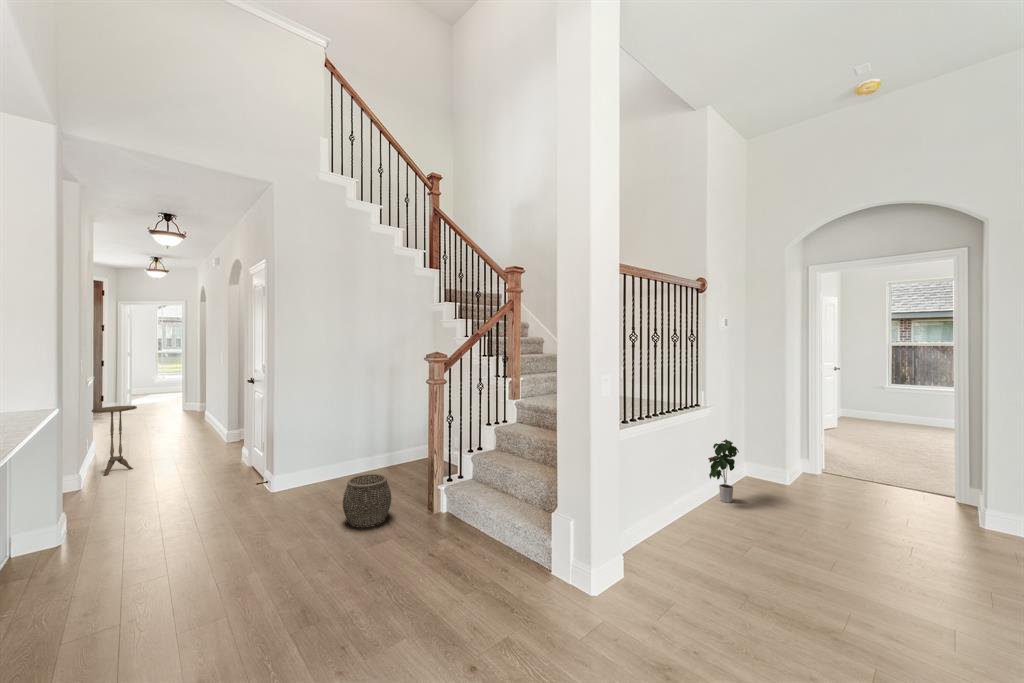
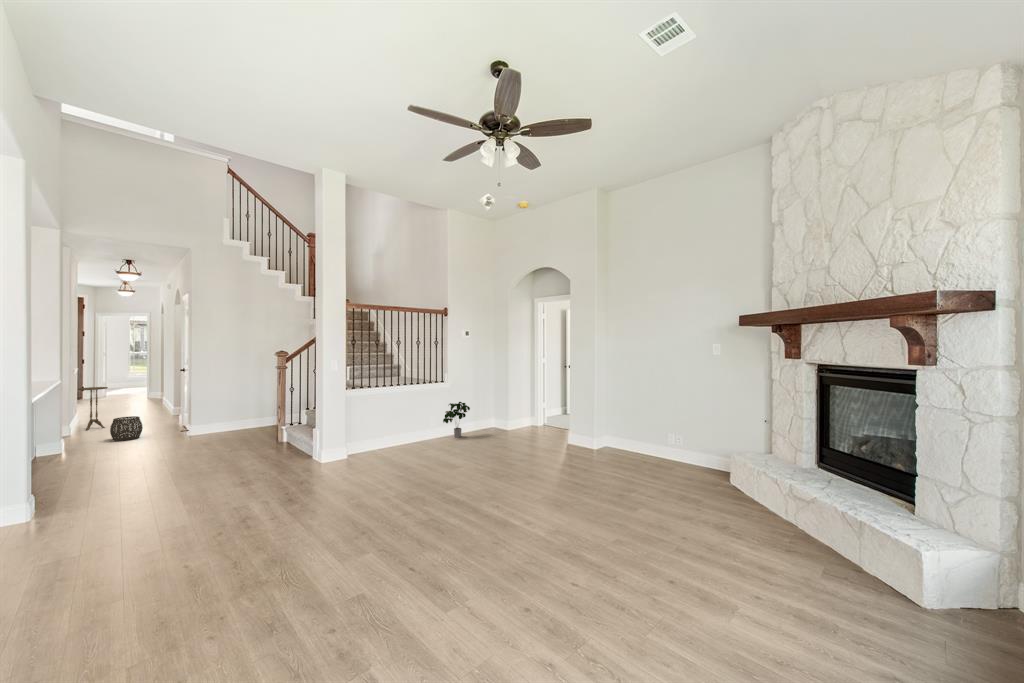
woven basket: present [342,474,391,526] -> present [110,416,143,441]

